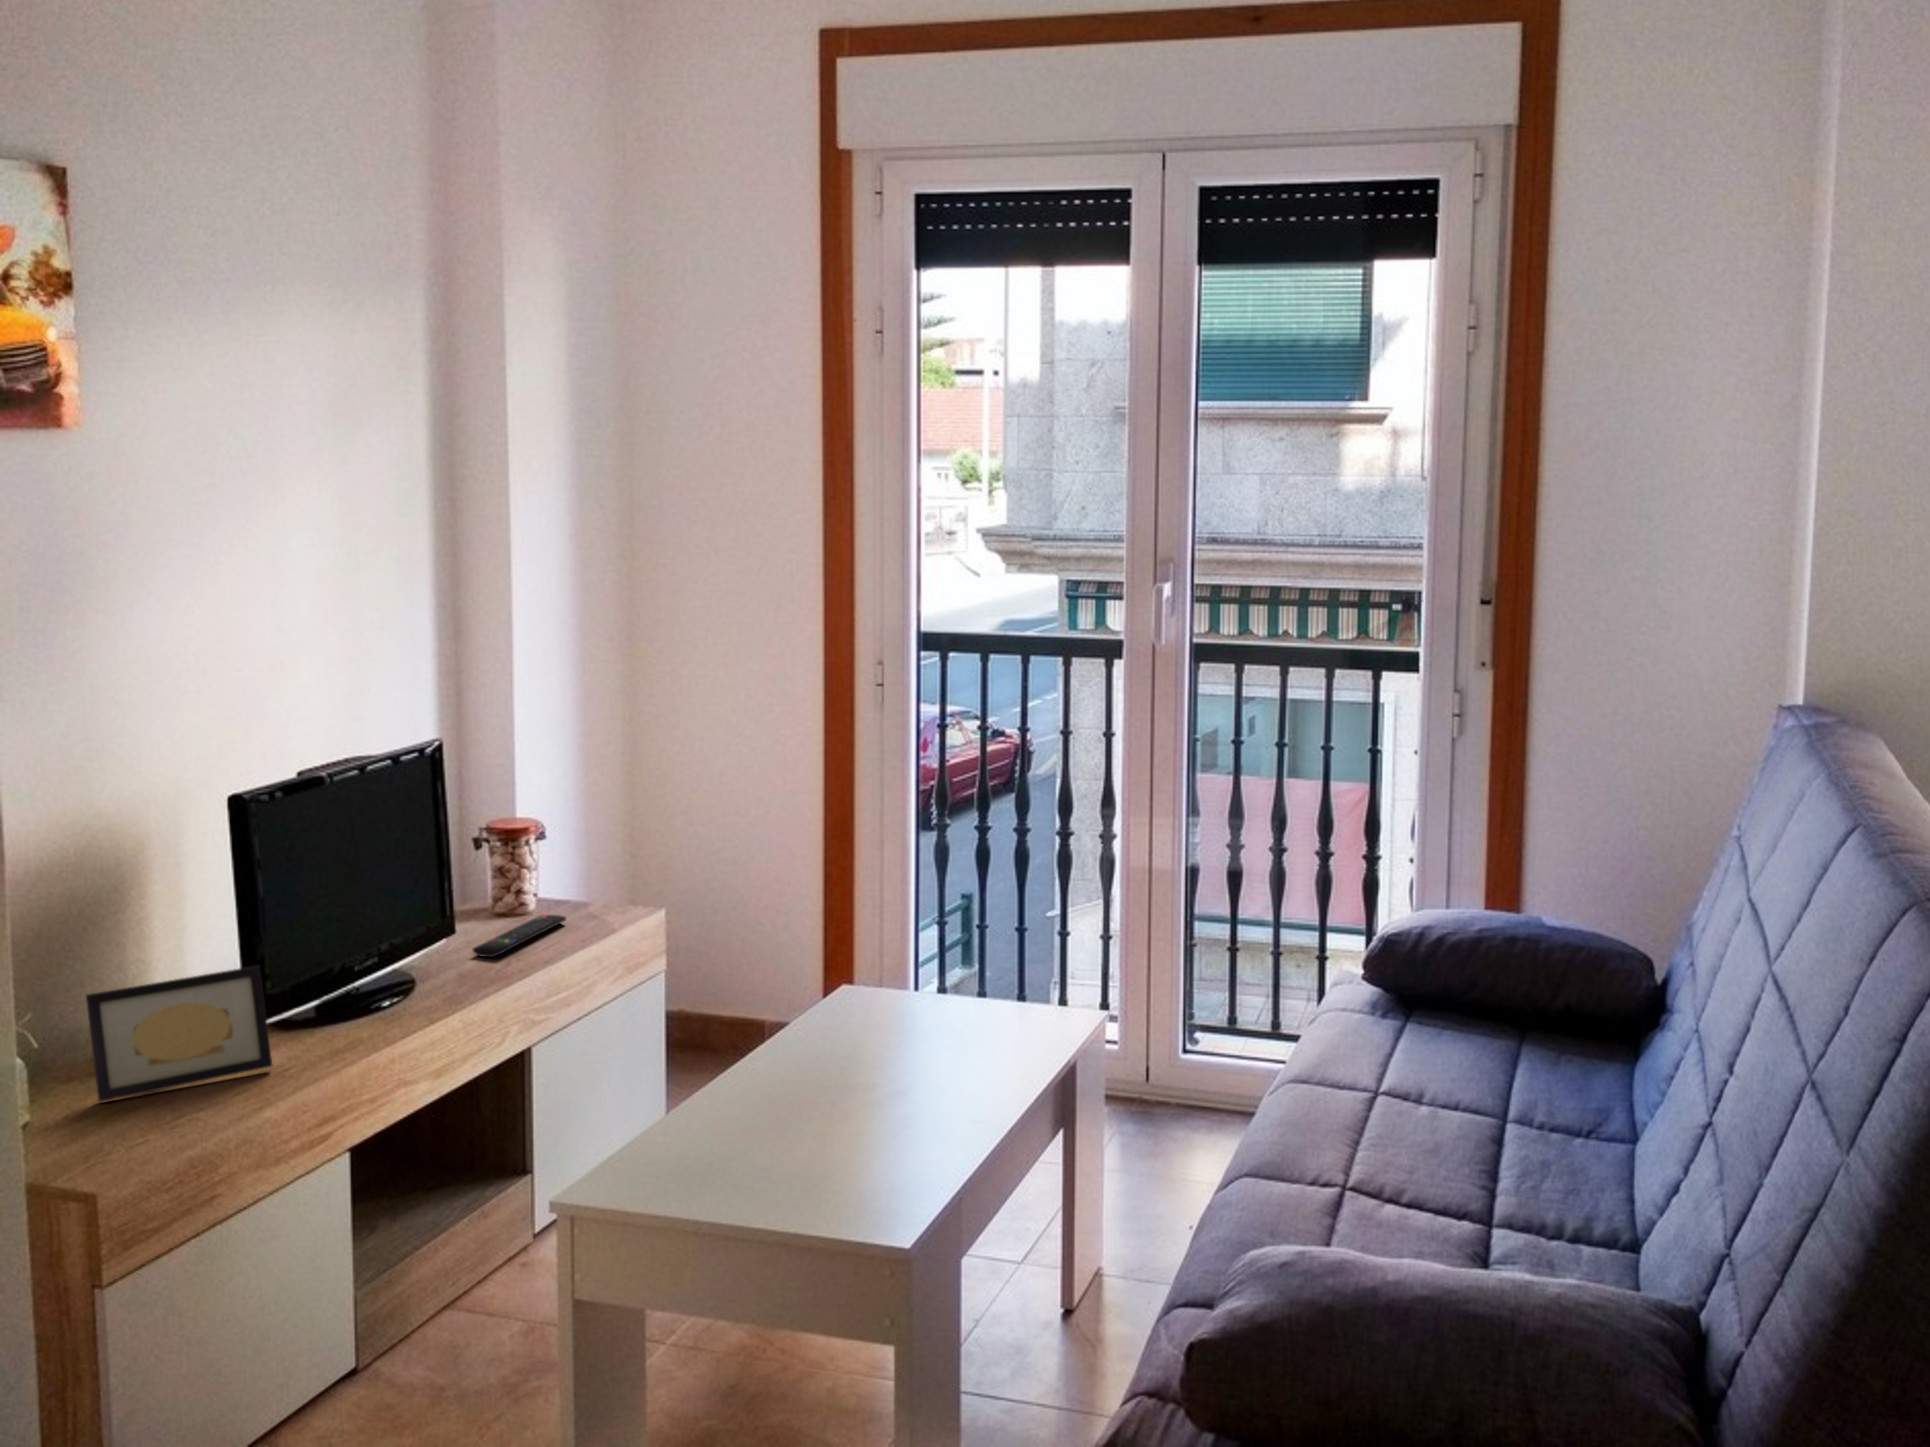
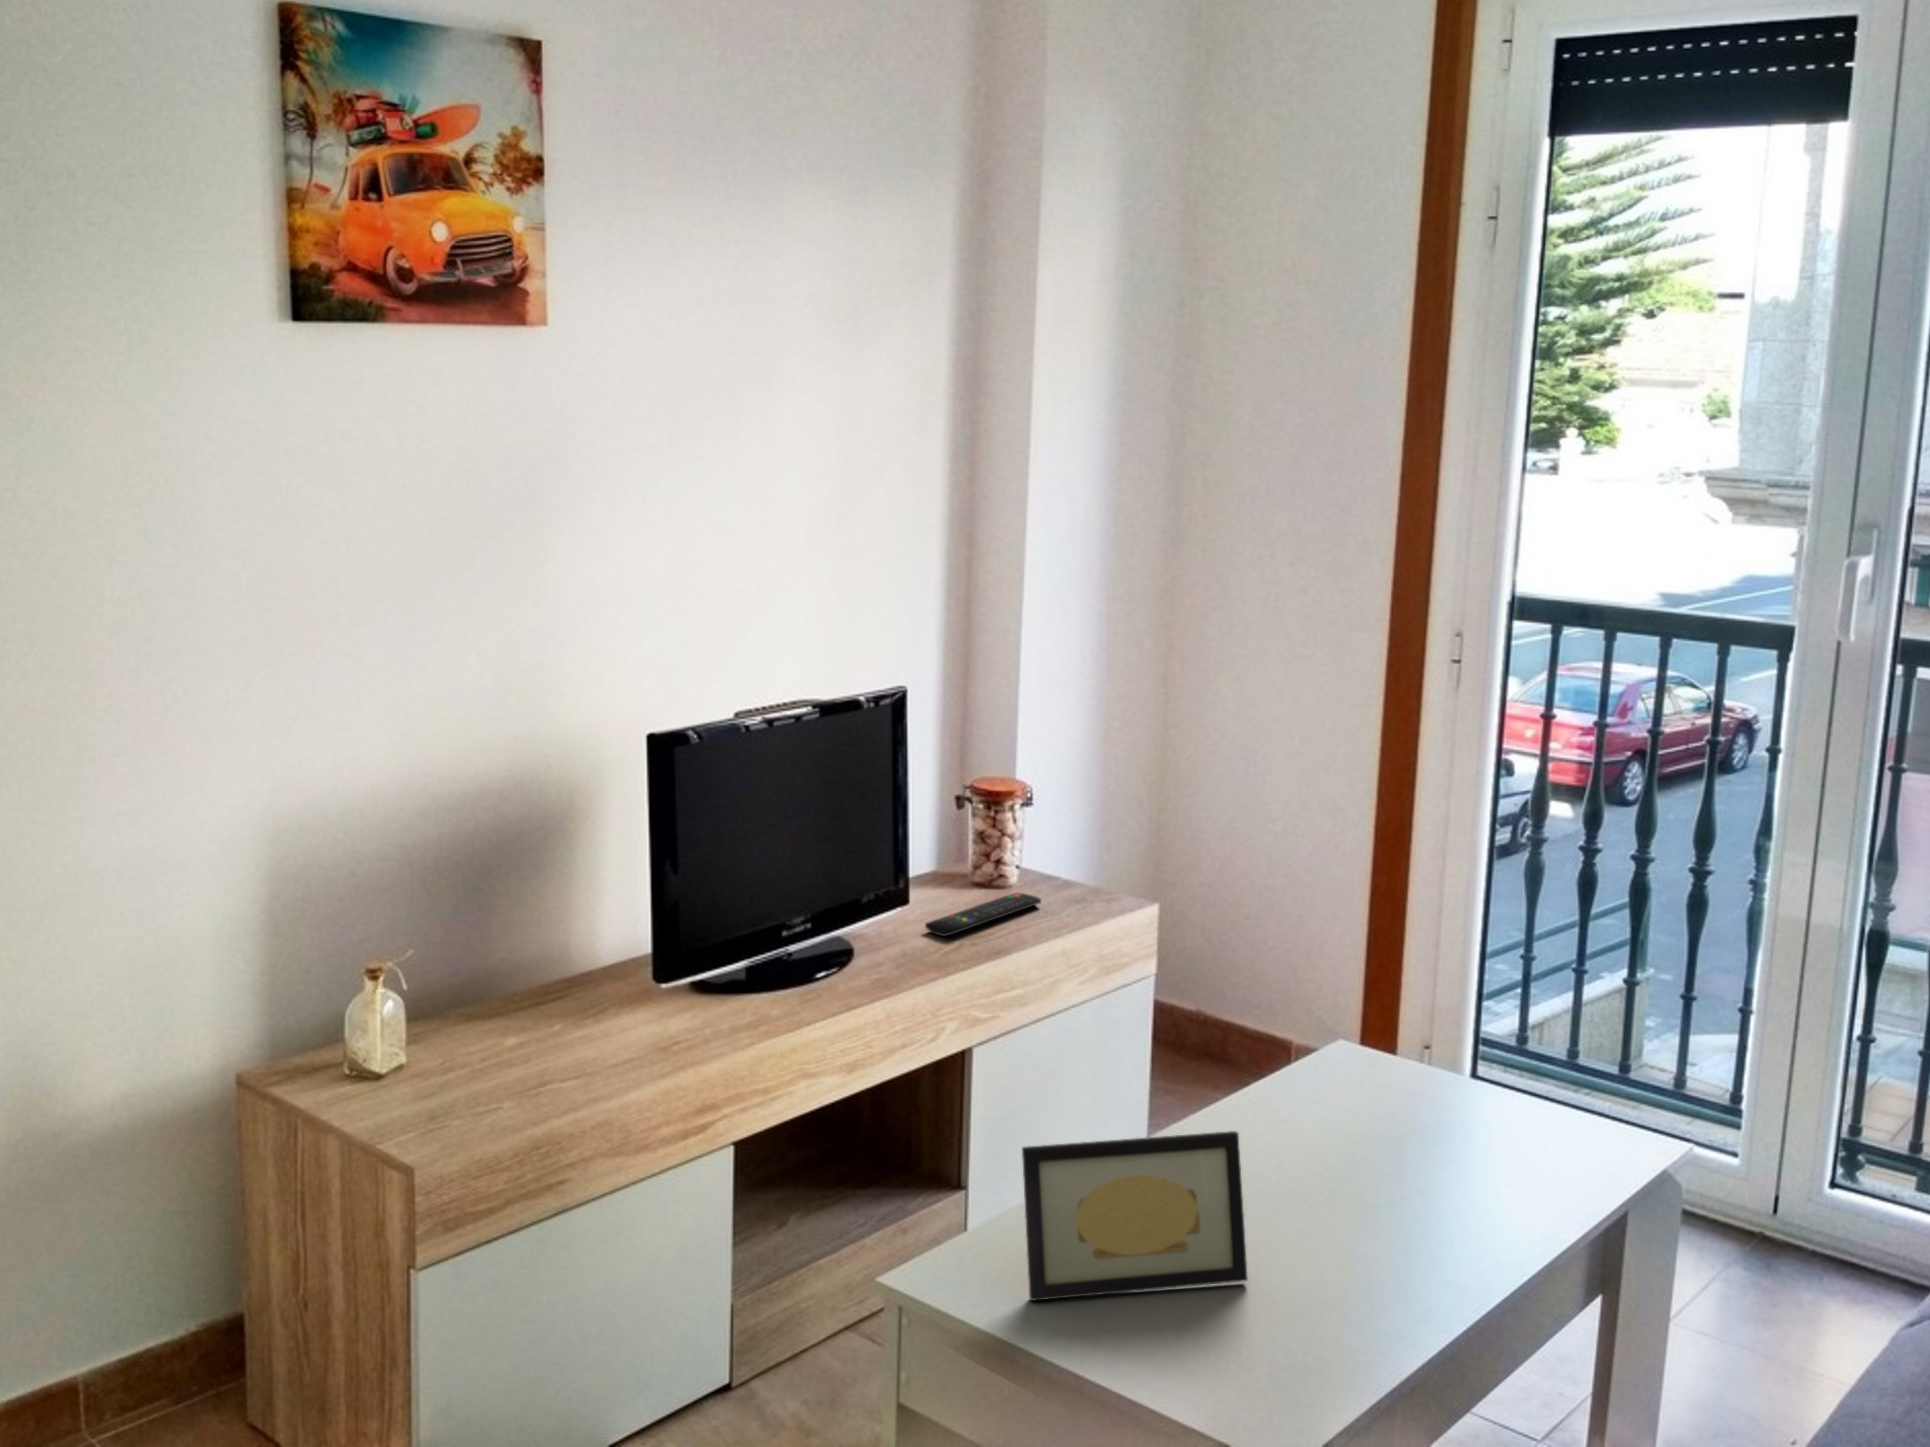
picture frame: present [86,966,273,1101] -> present [1022,1131,1248,1300]

